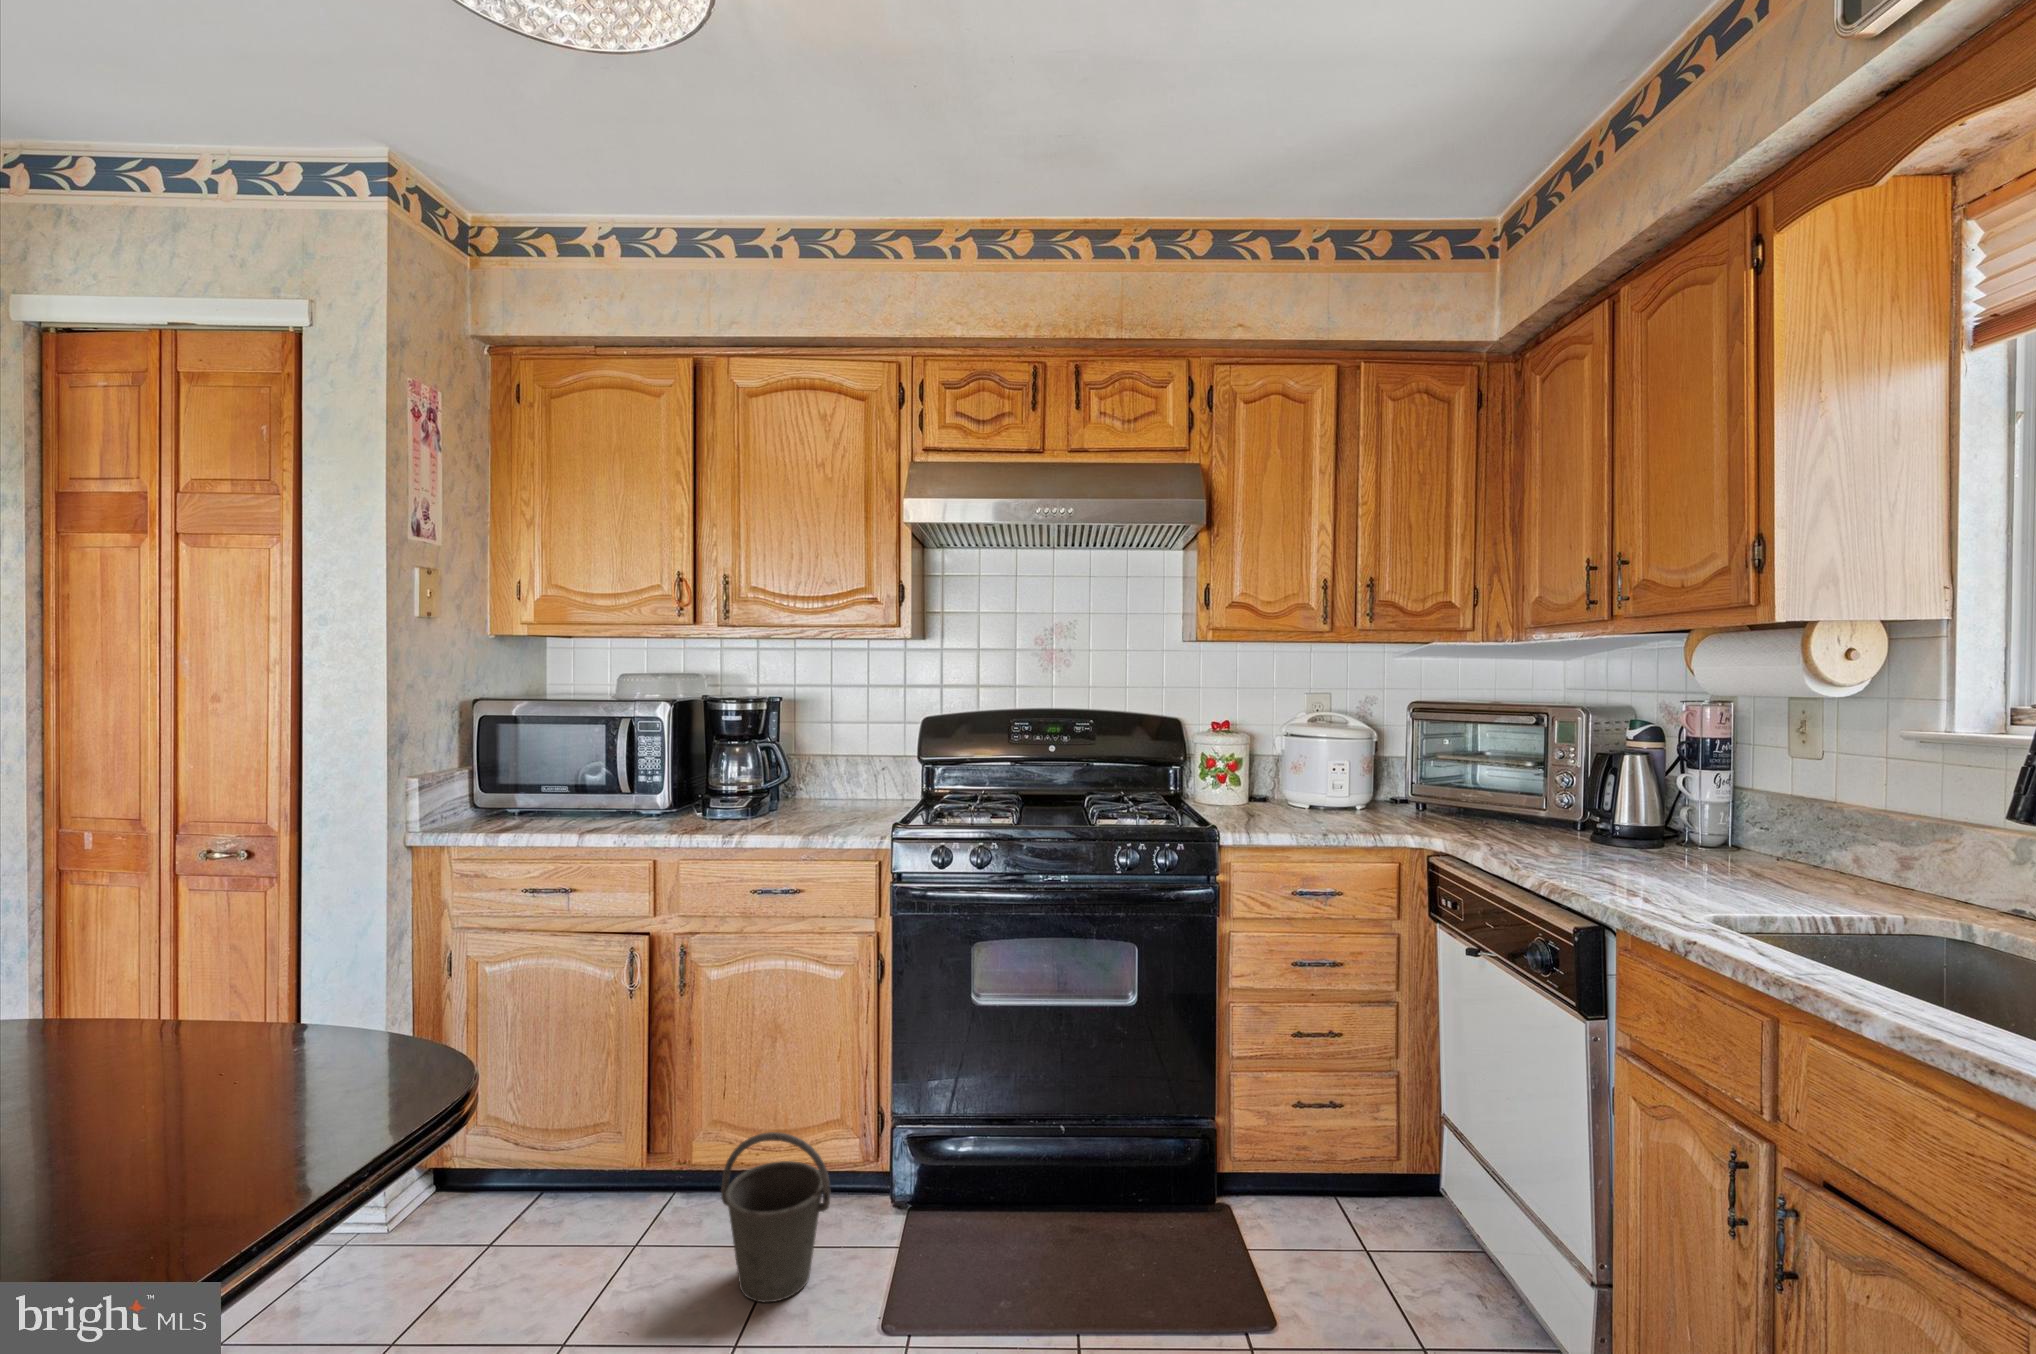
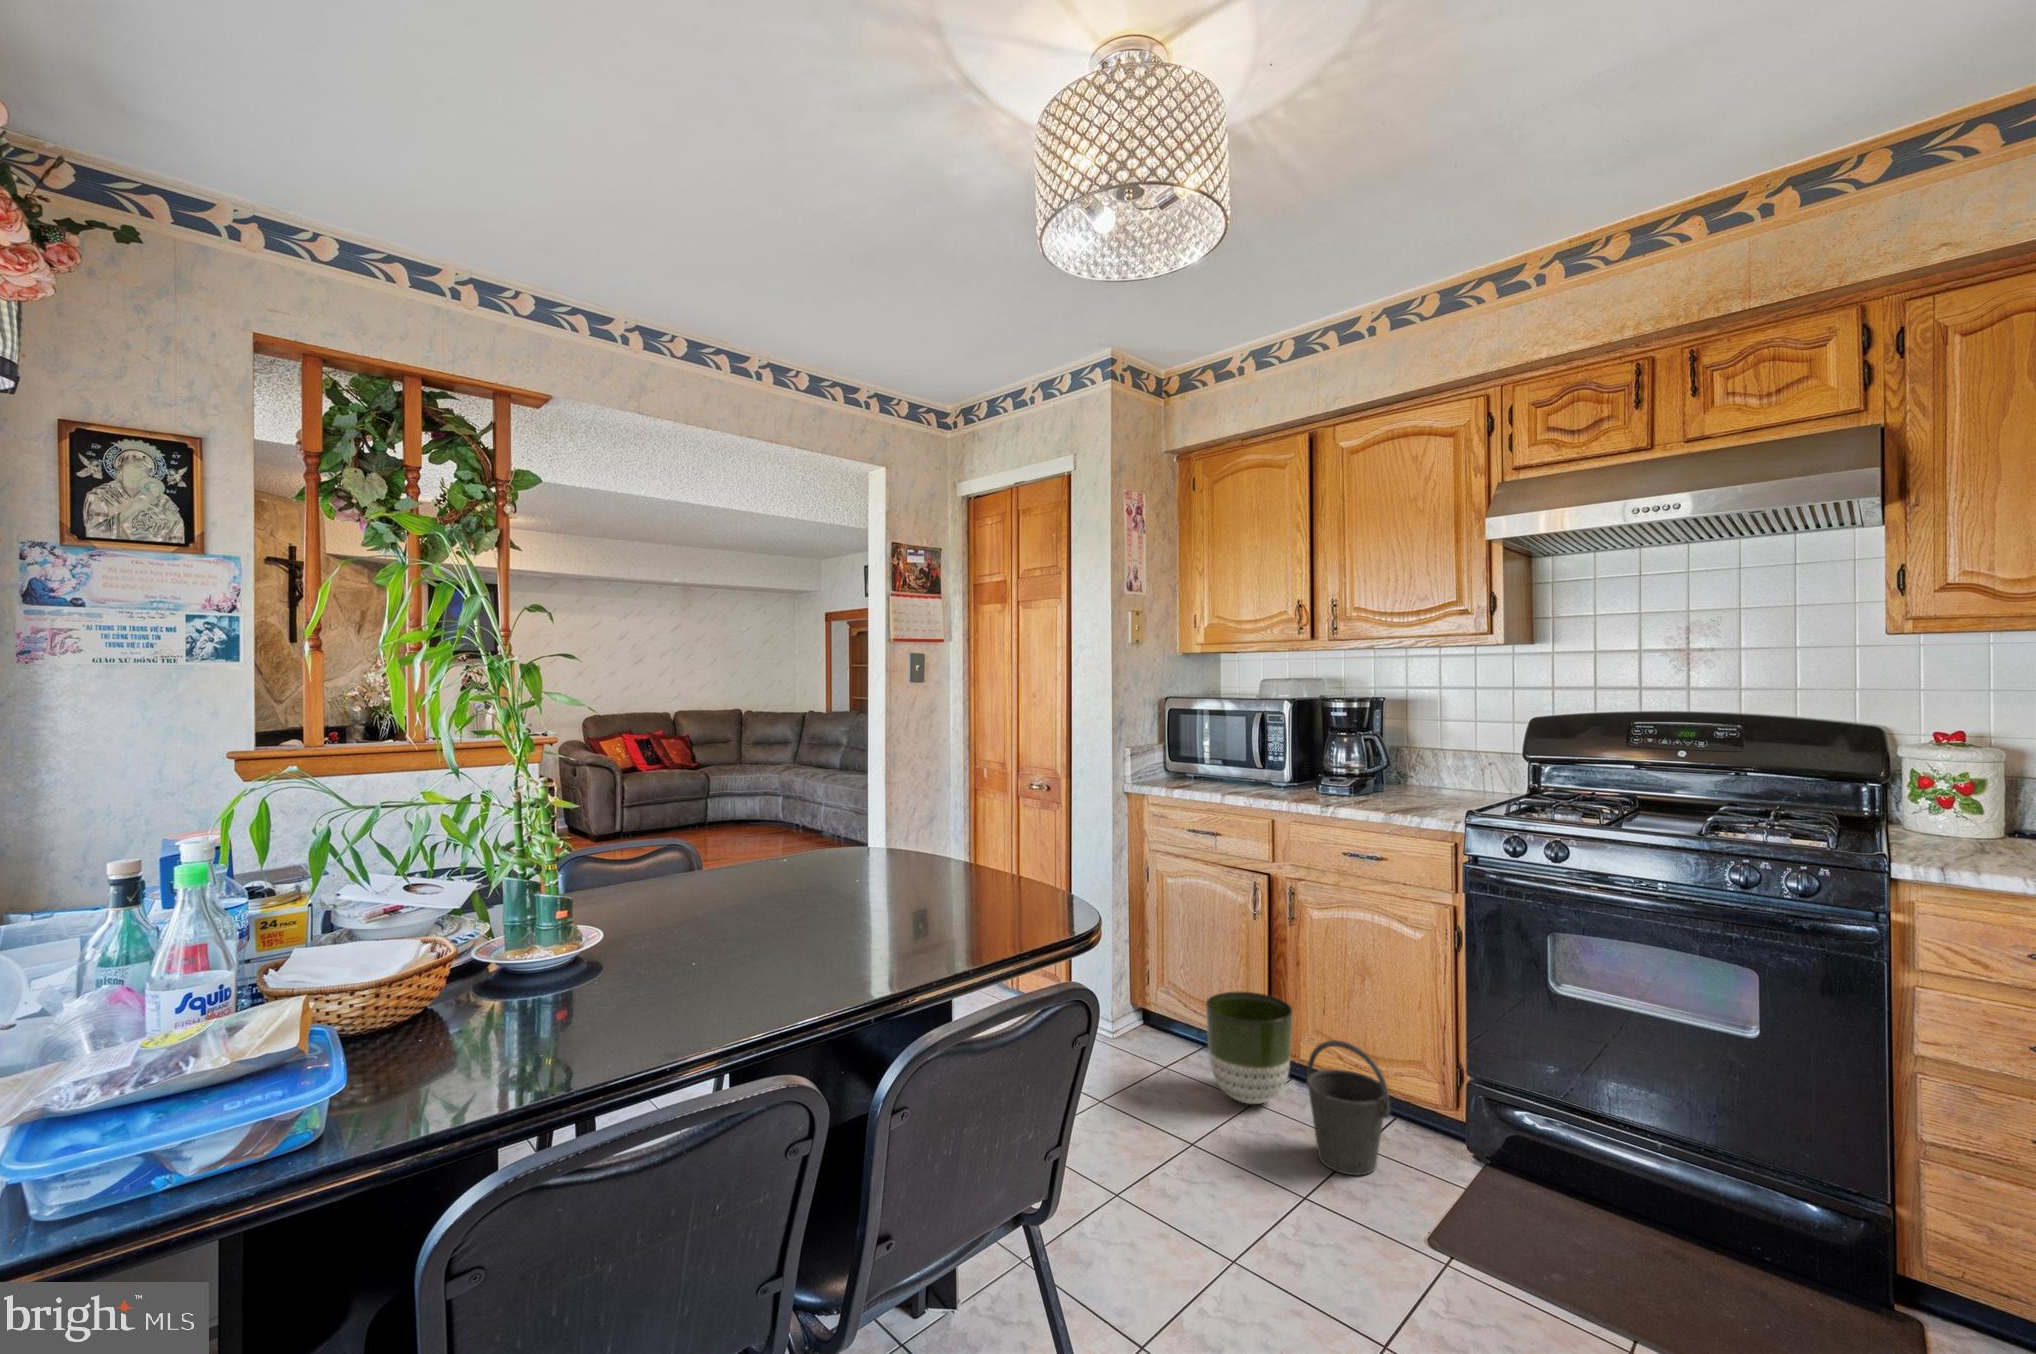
planter: none [563,1091,687,1254] -> present [1206,992,1293,1104]

